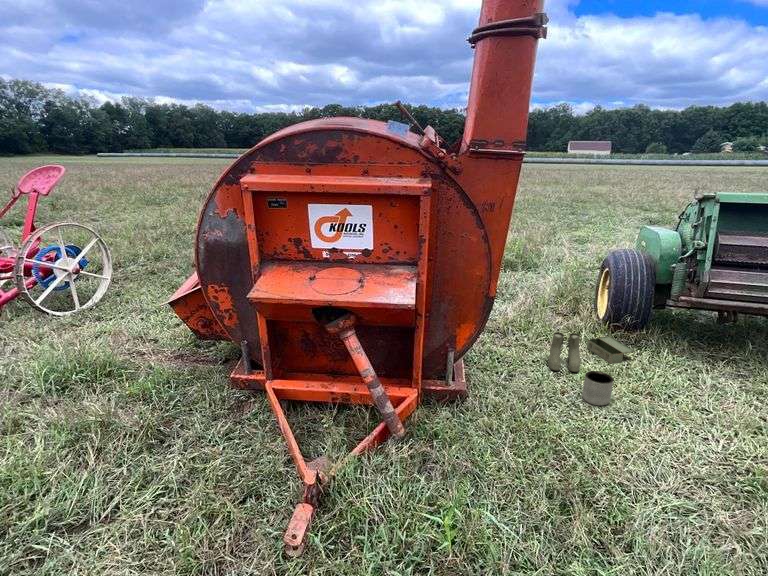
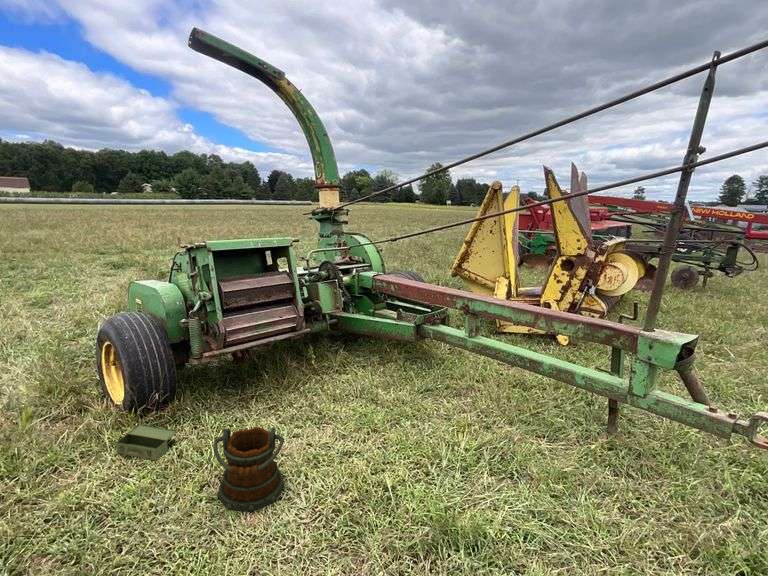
boots: present [548,332,580,372] -> none [69,450,123,520]
bucket: none [642,351,716,429] -> present [213,426,285,511]
planter: present [582,371,613,405] -> none [143,490,184,542]

